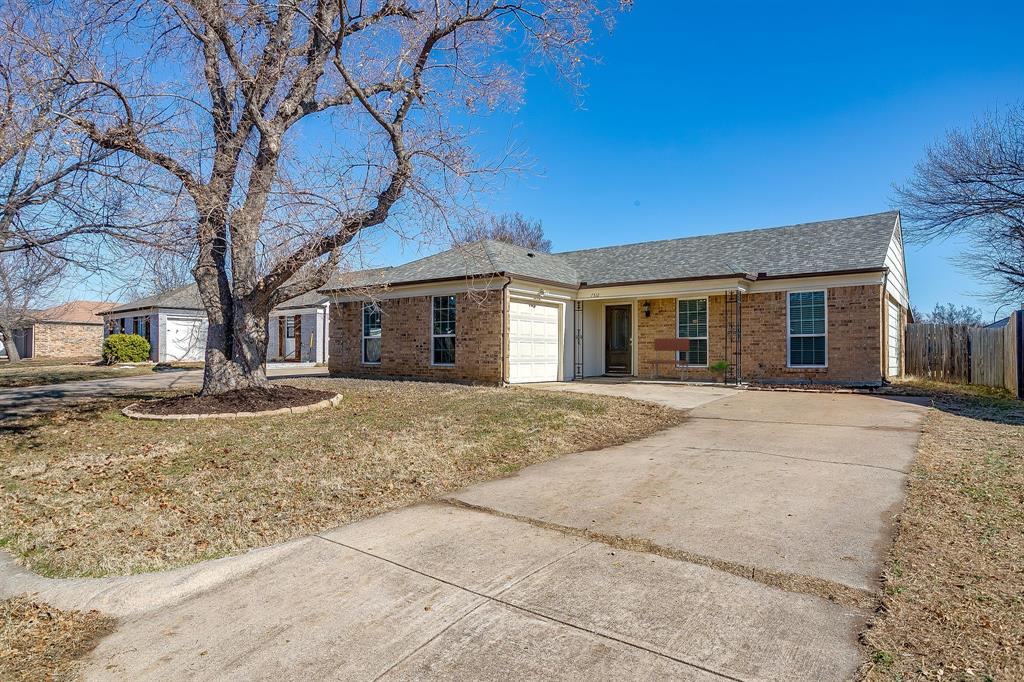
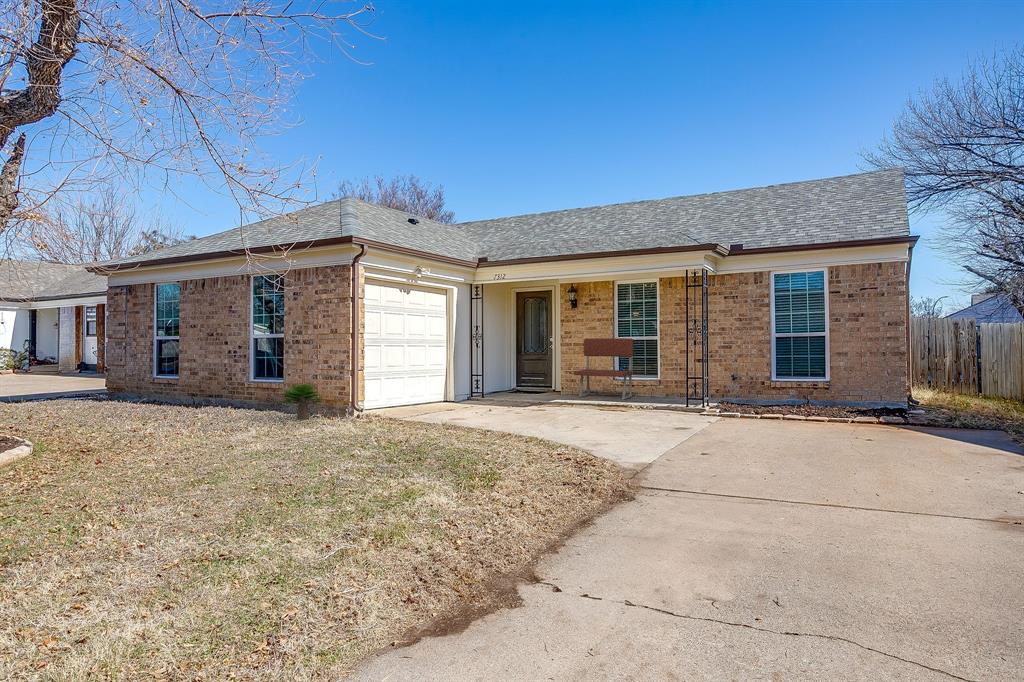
potted plant: present [709,361,732,382] -> present [282,384,323,420]

